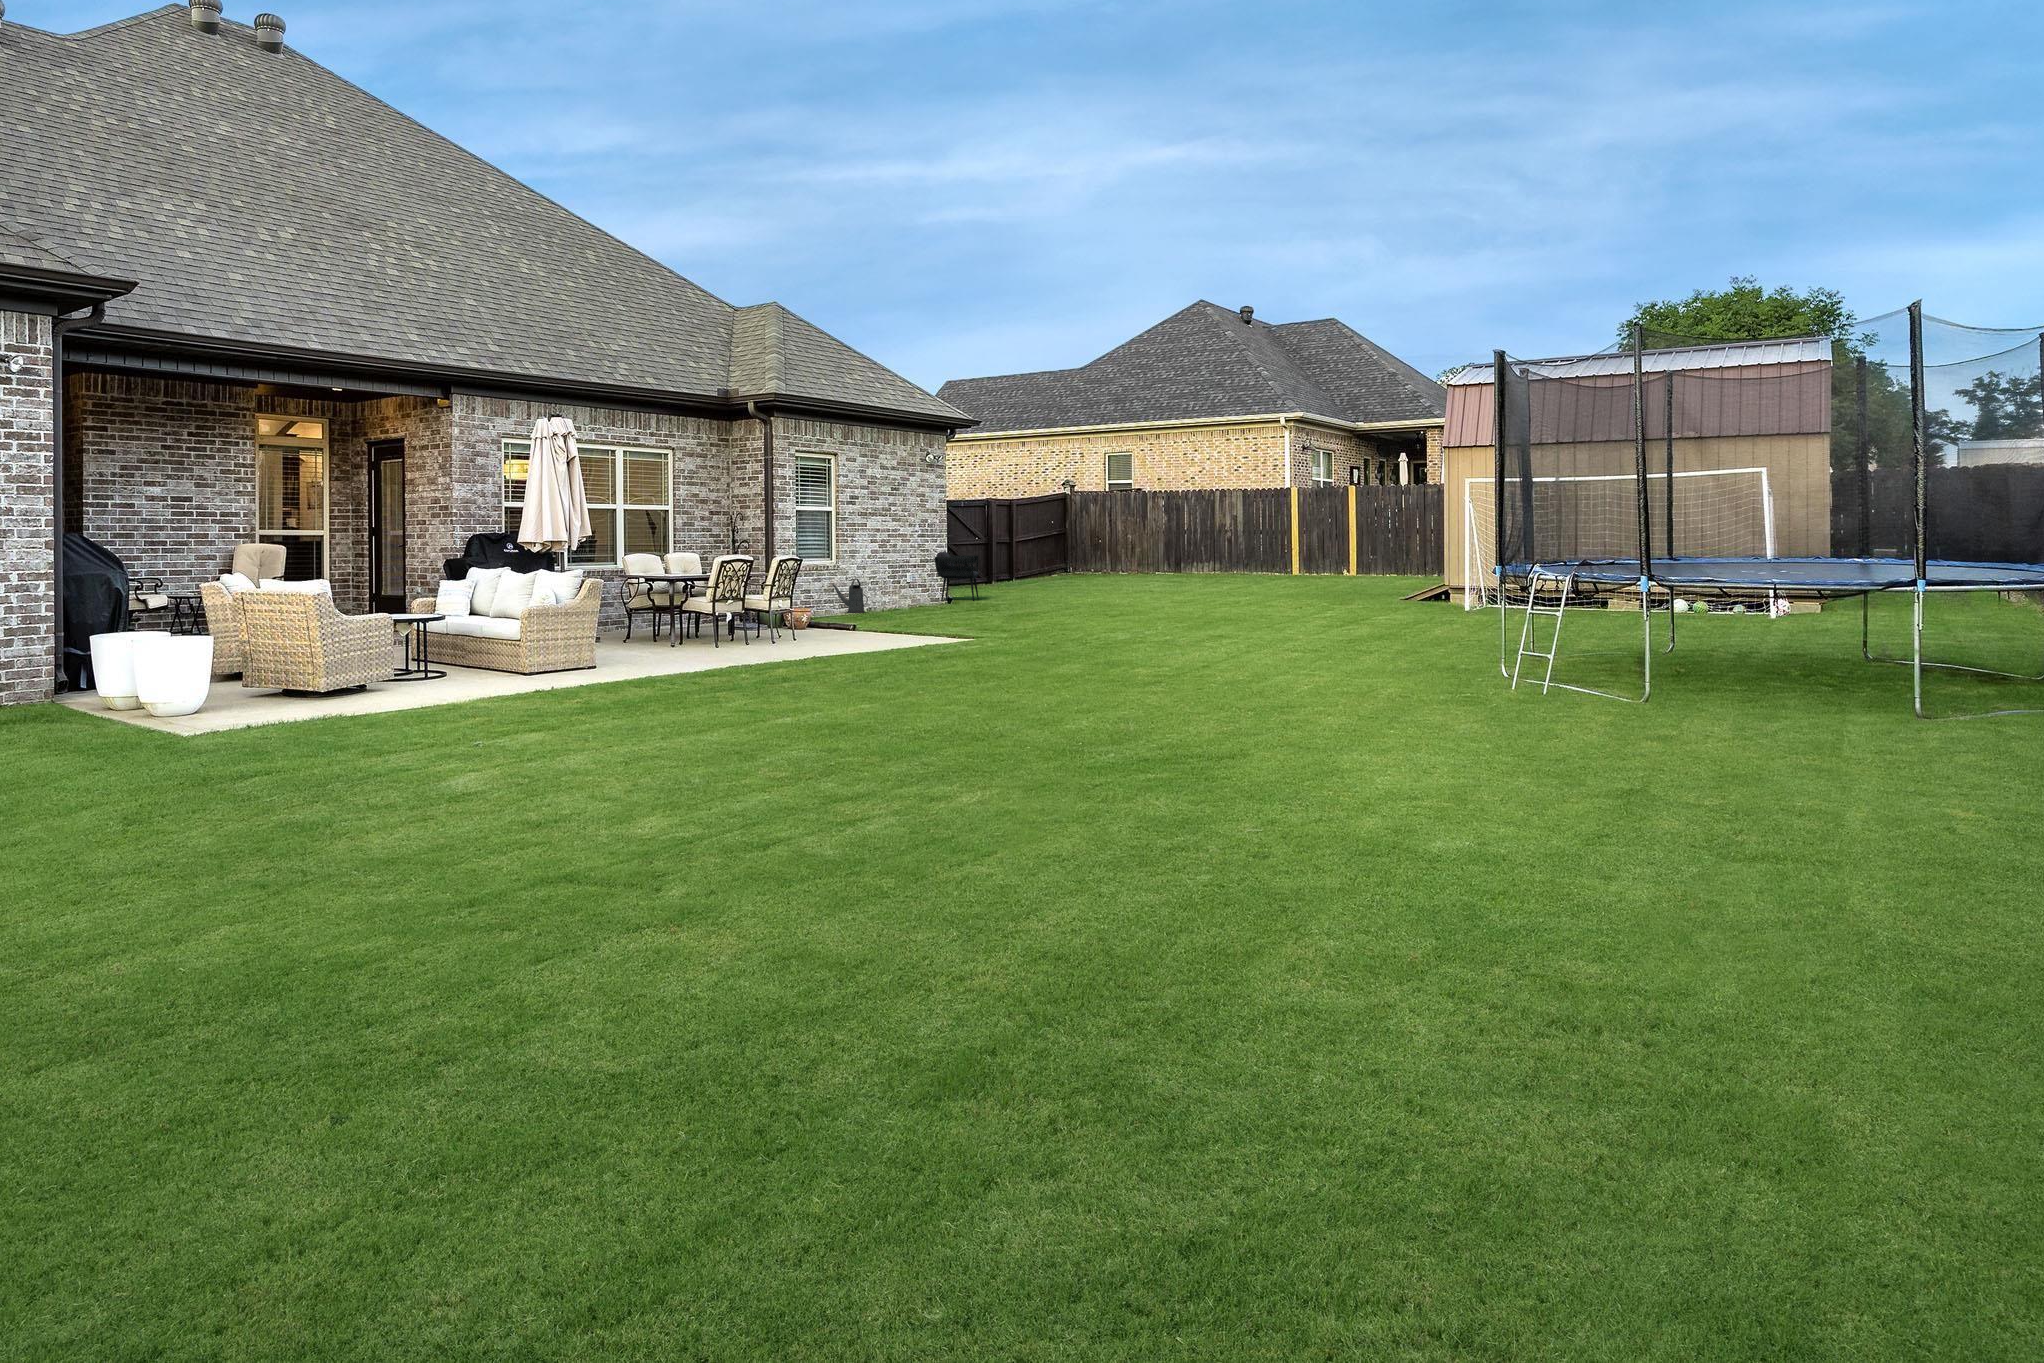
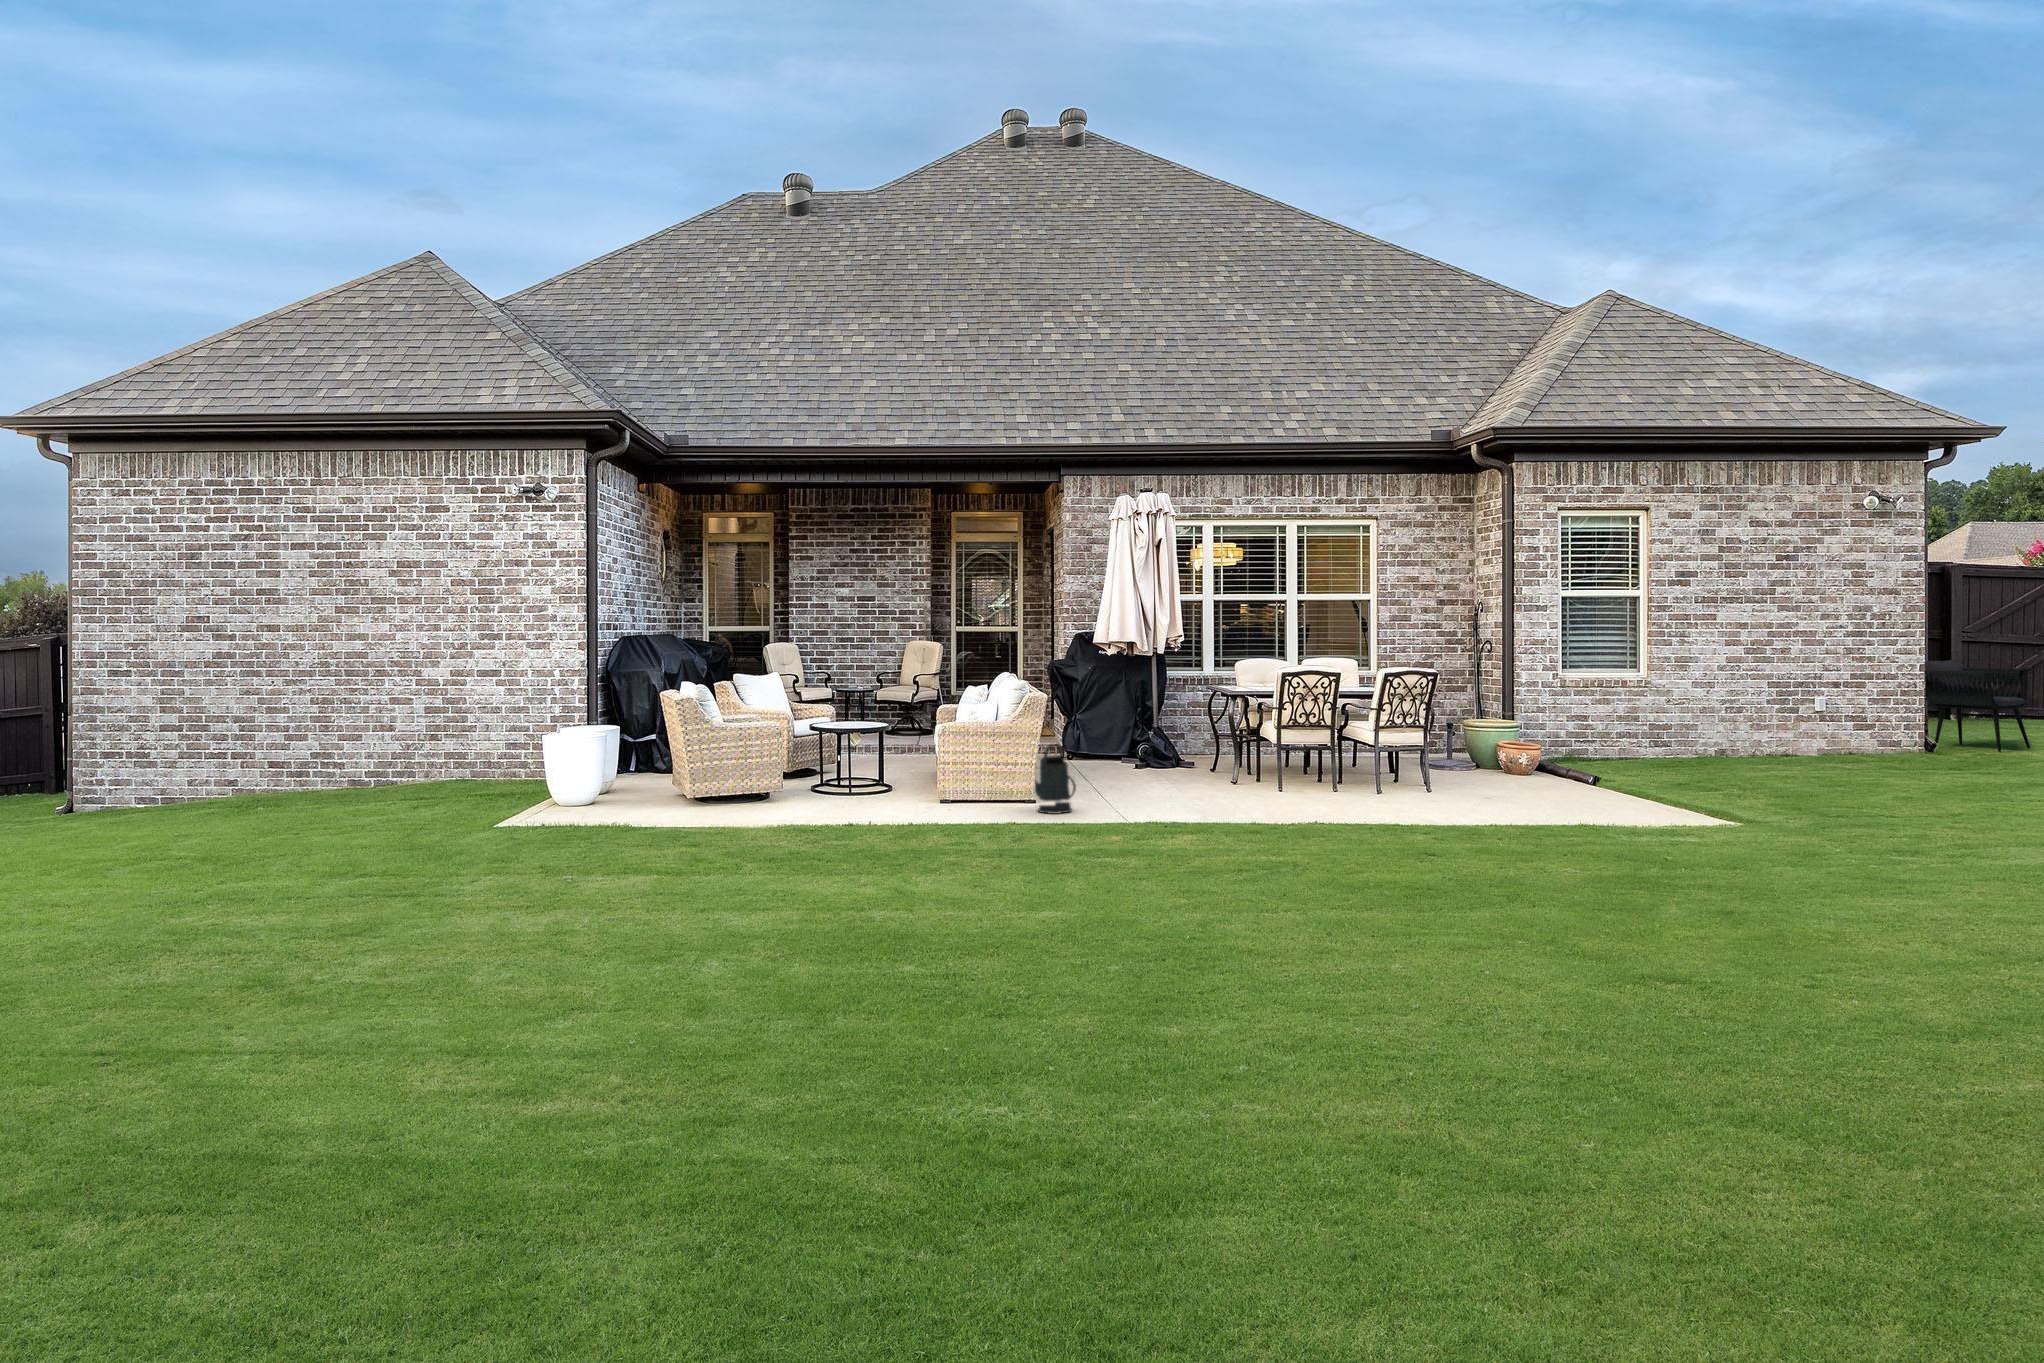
watering can: present [833,579,868,613] -> present [1035,744,1076,814]

